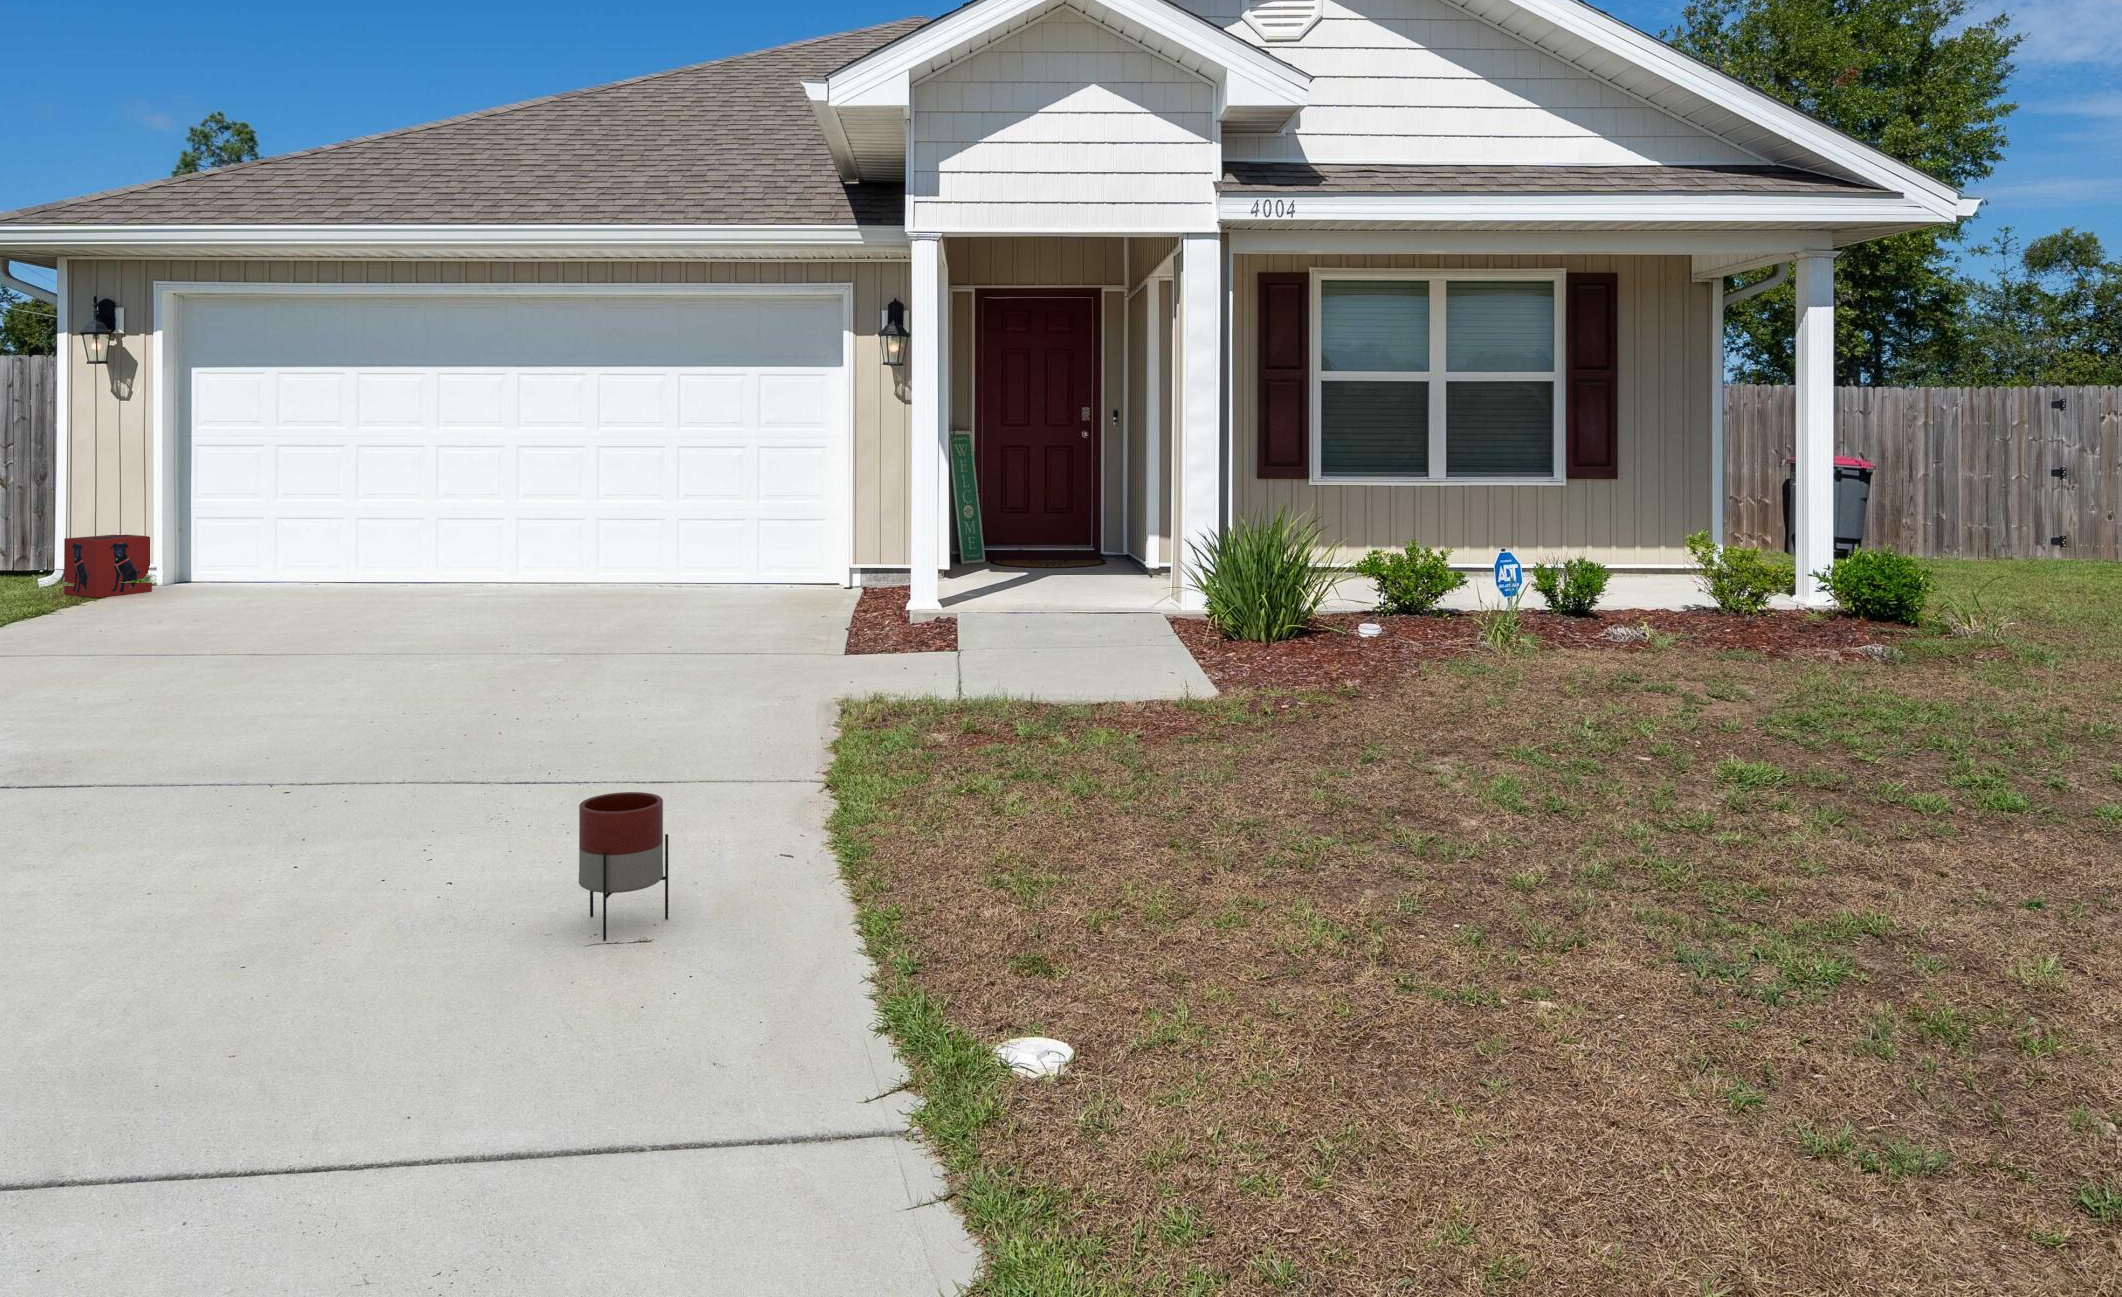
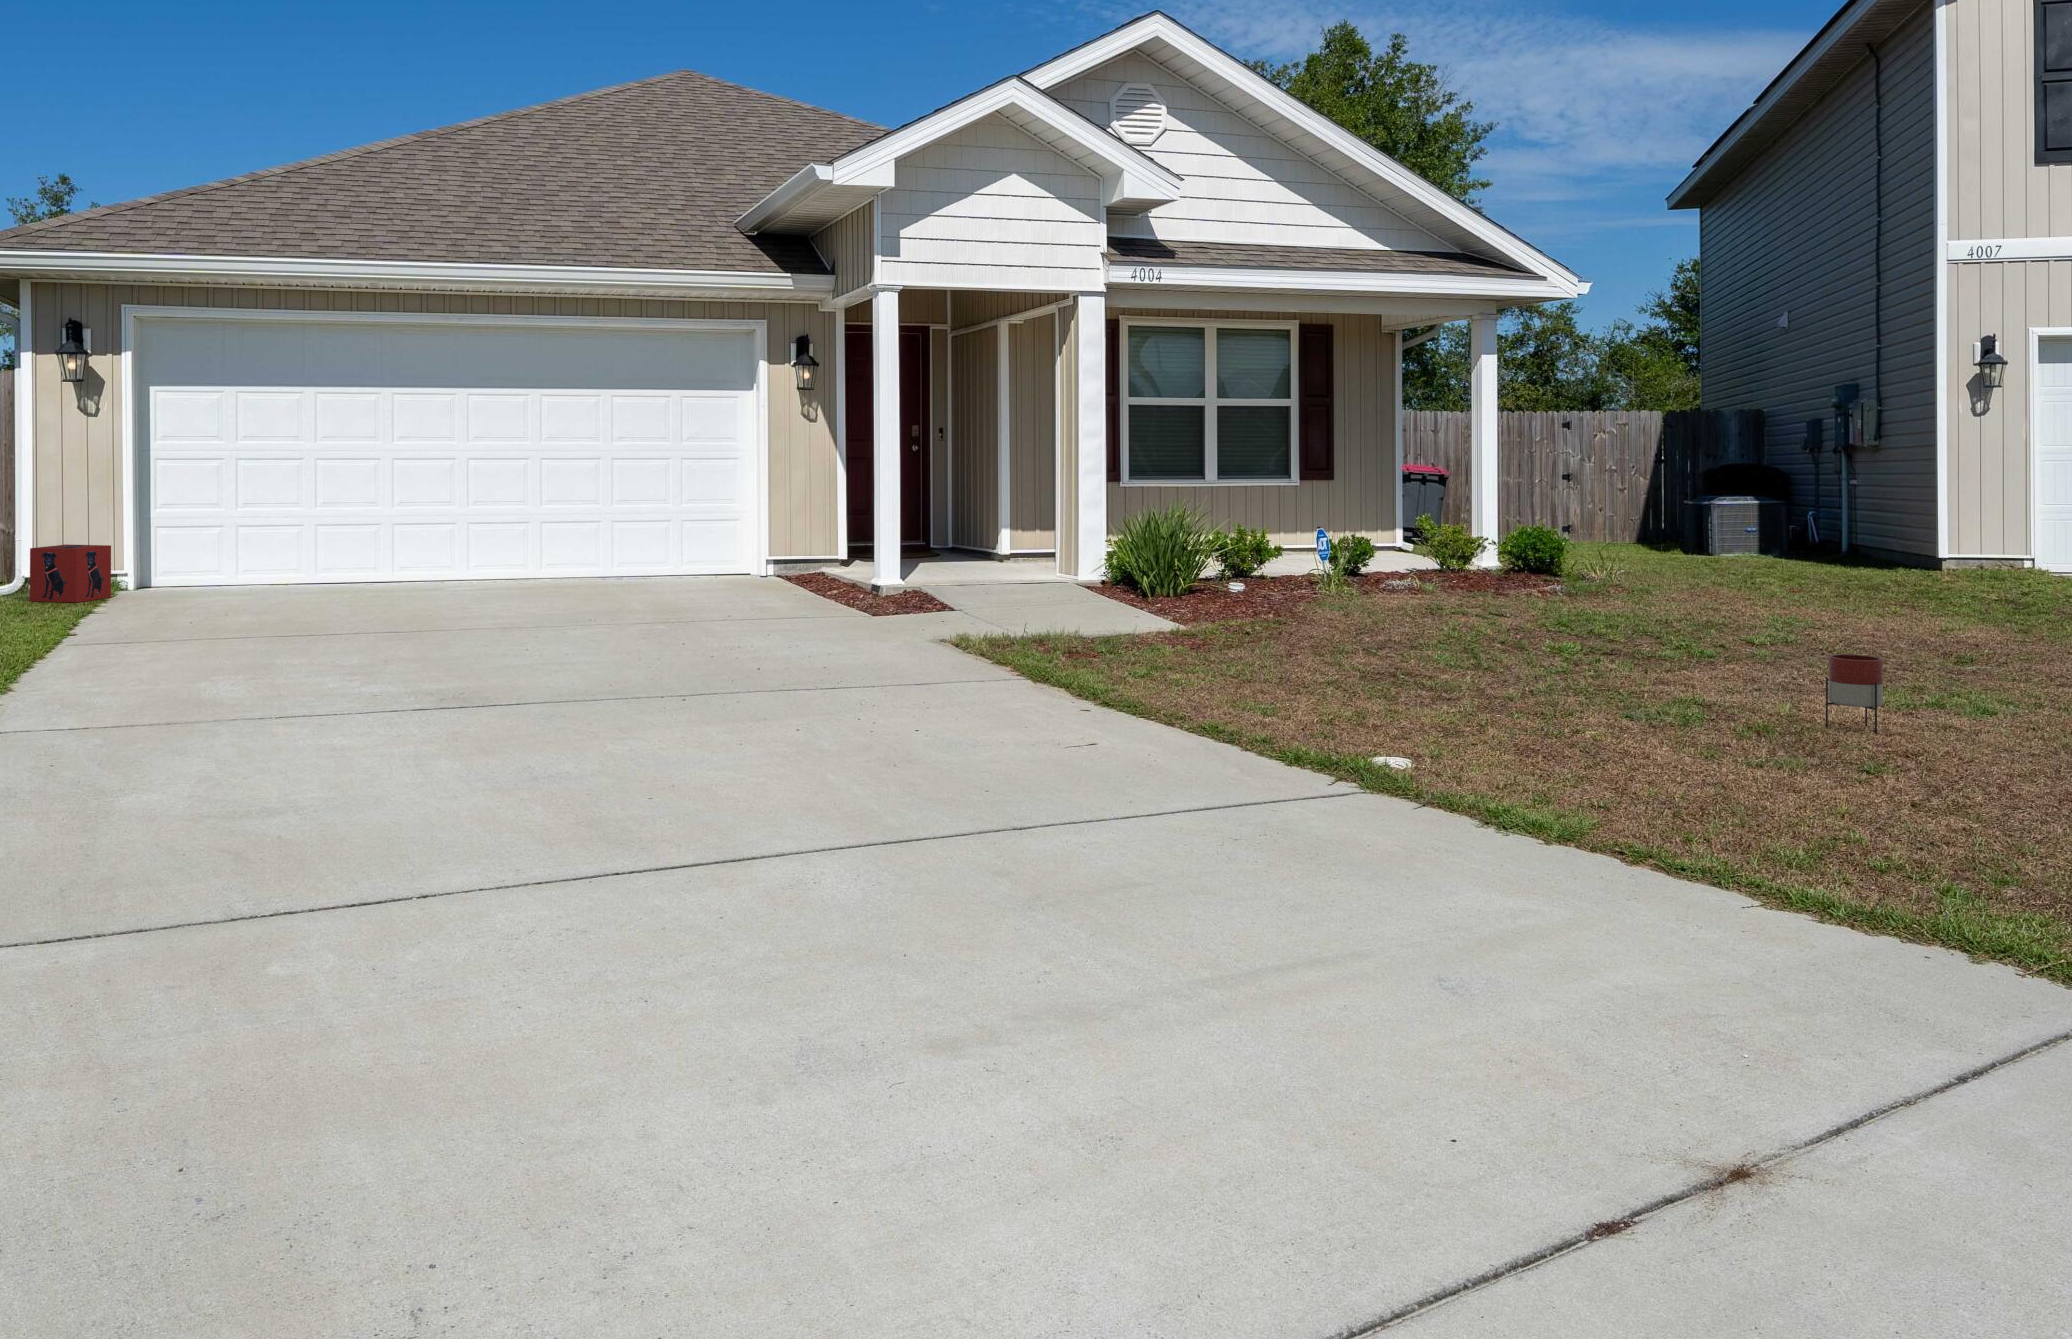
planter: present [579,792,668,941] -> present [1826,654,1883,734]

